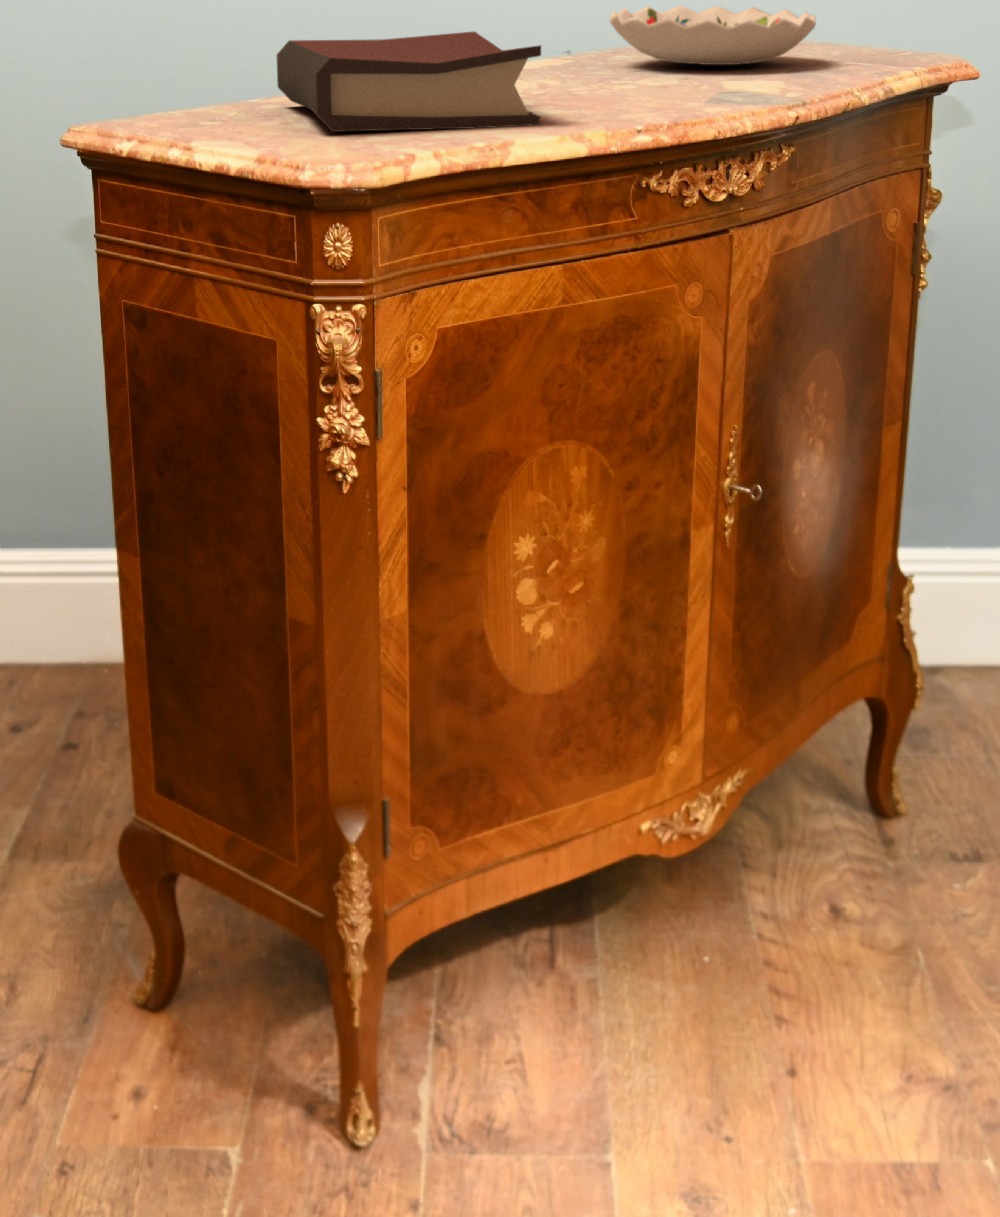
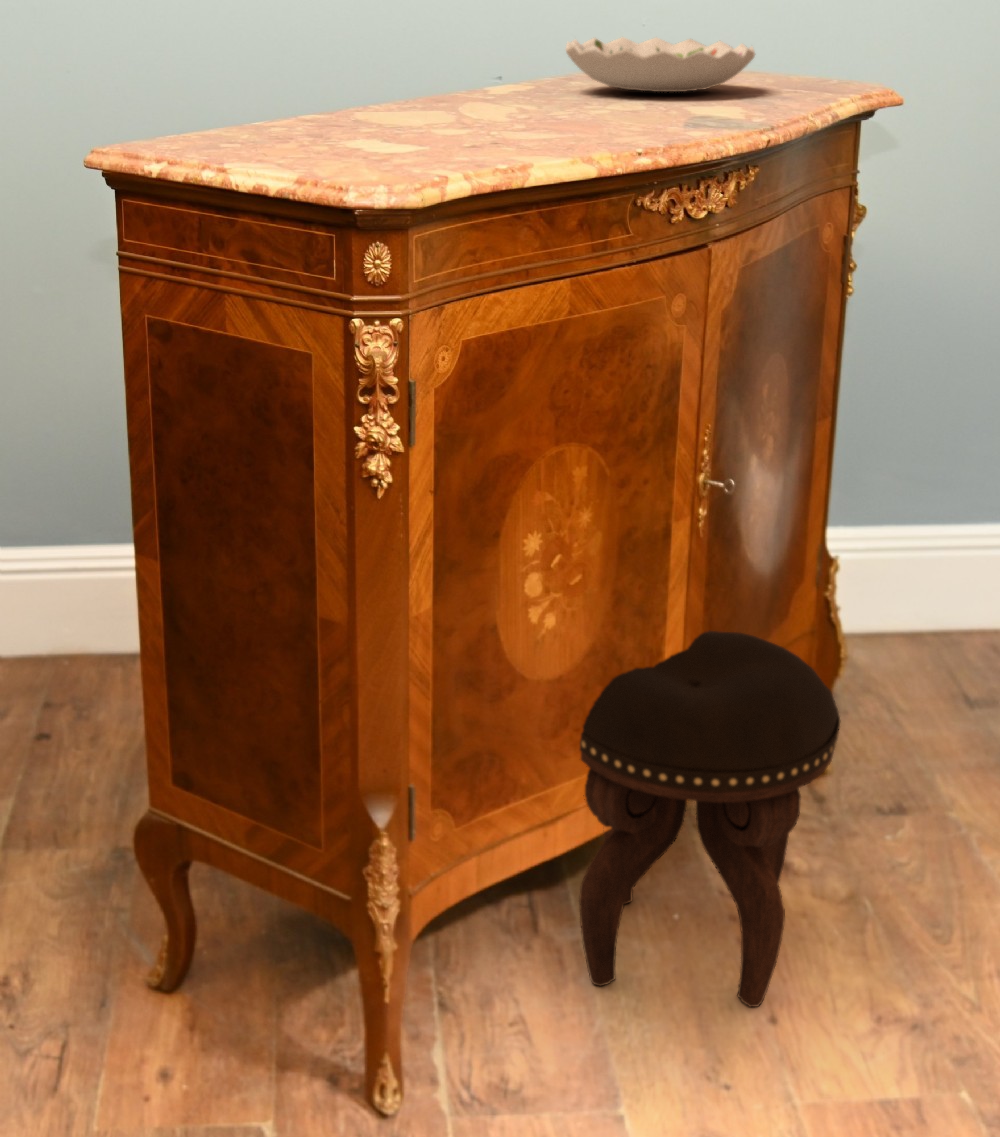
hardback book: present [277,32,541,132] -> none [280,60,549,155]
footstool: none [574,644,873,1057] -> present [579,630,840,1007]

